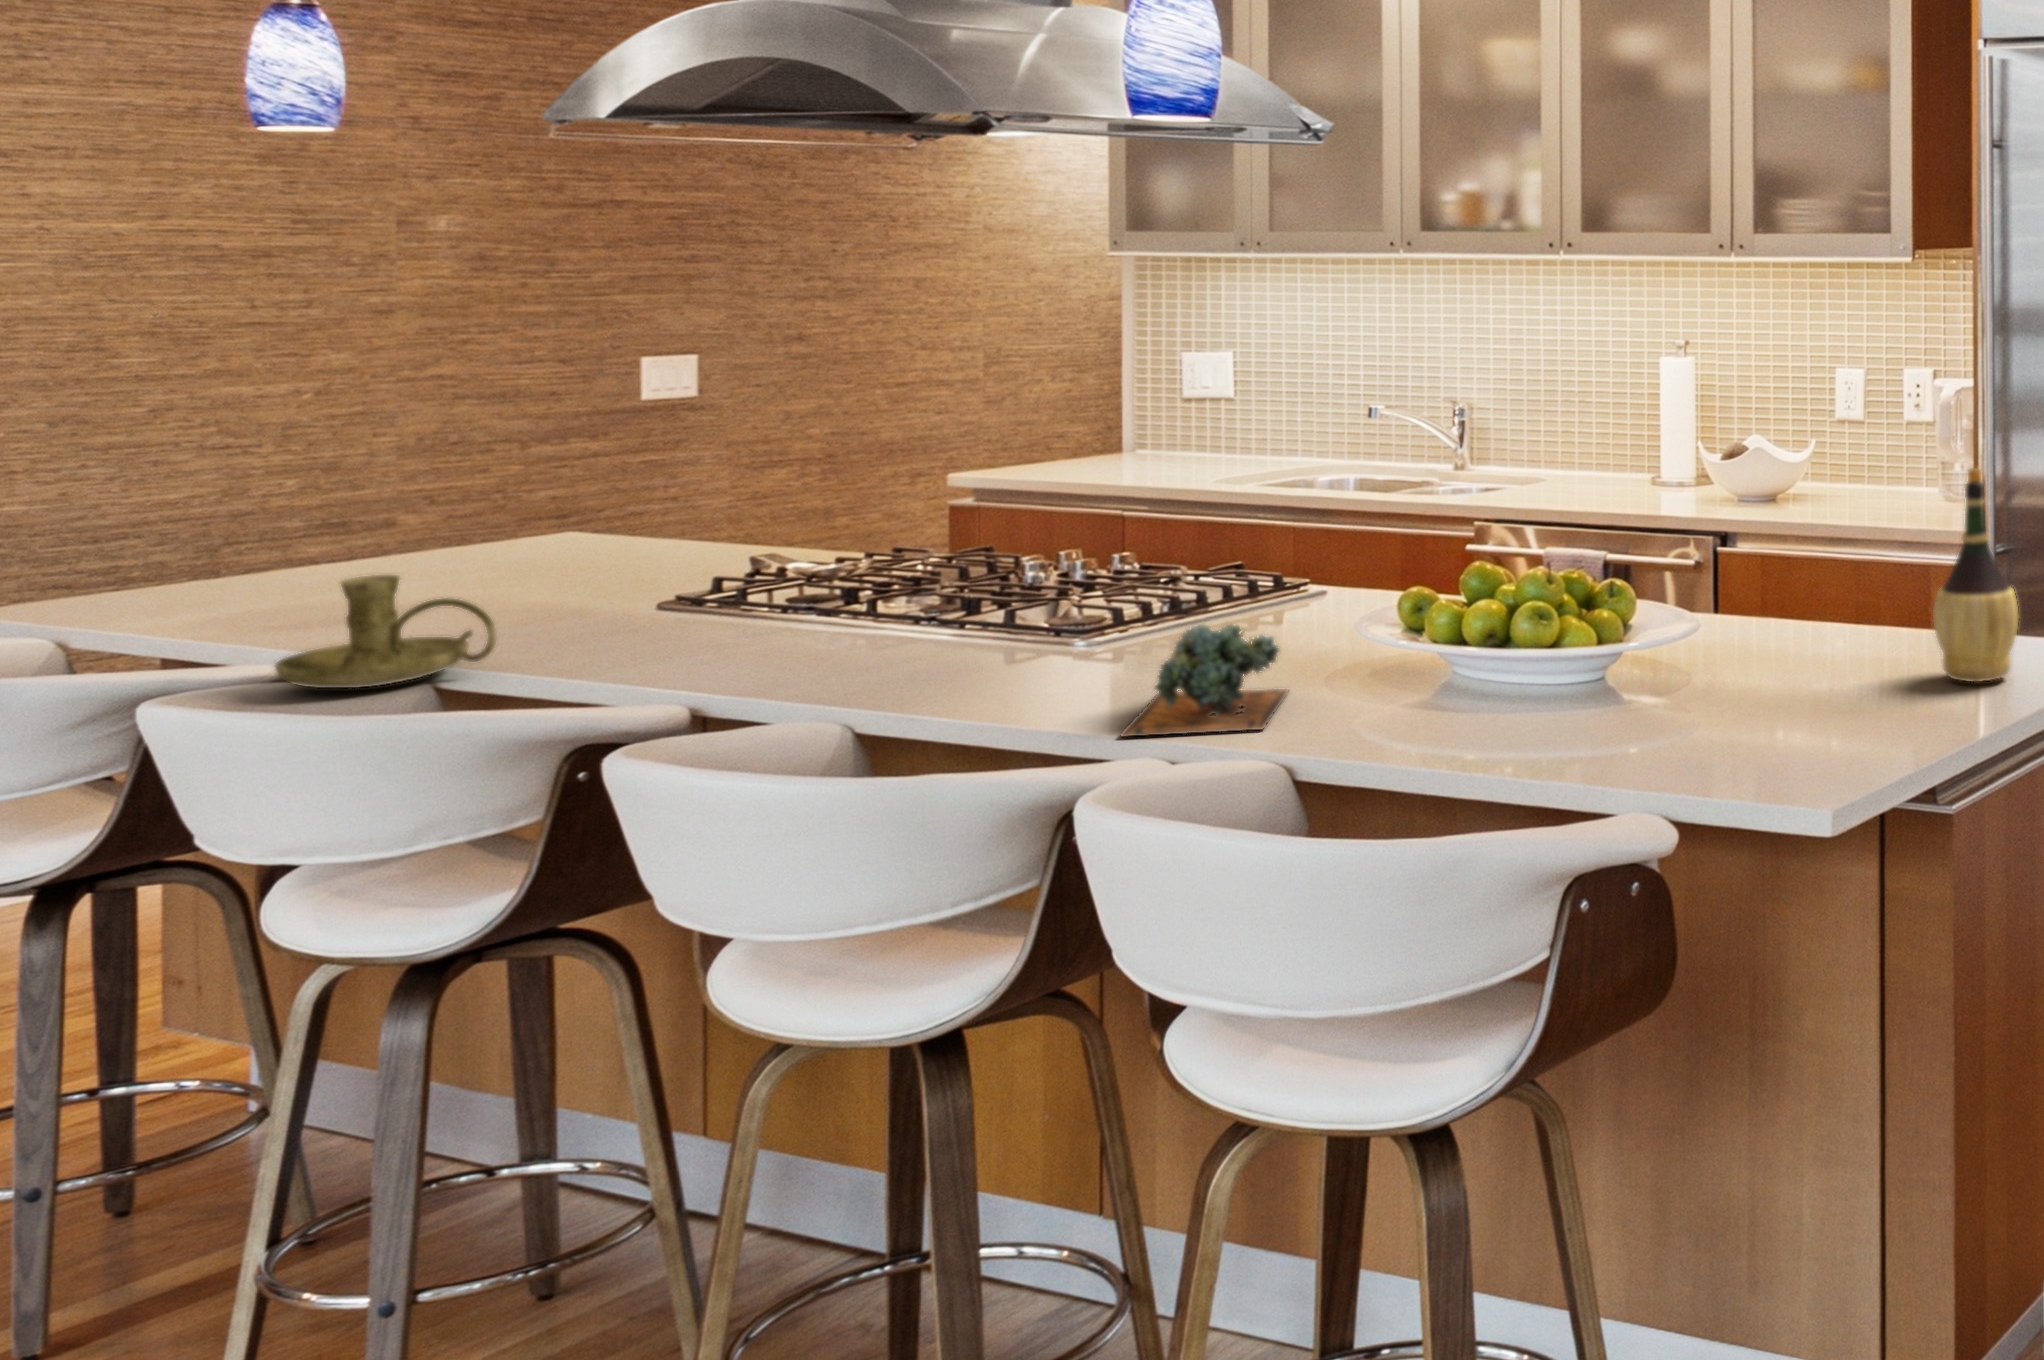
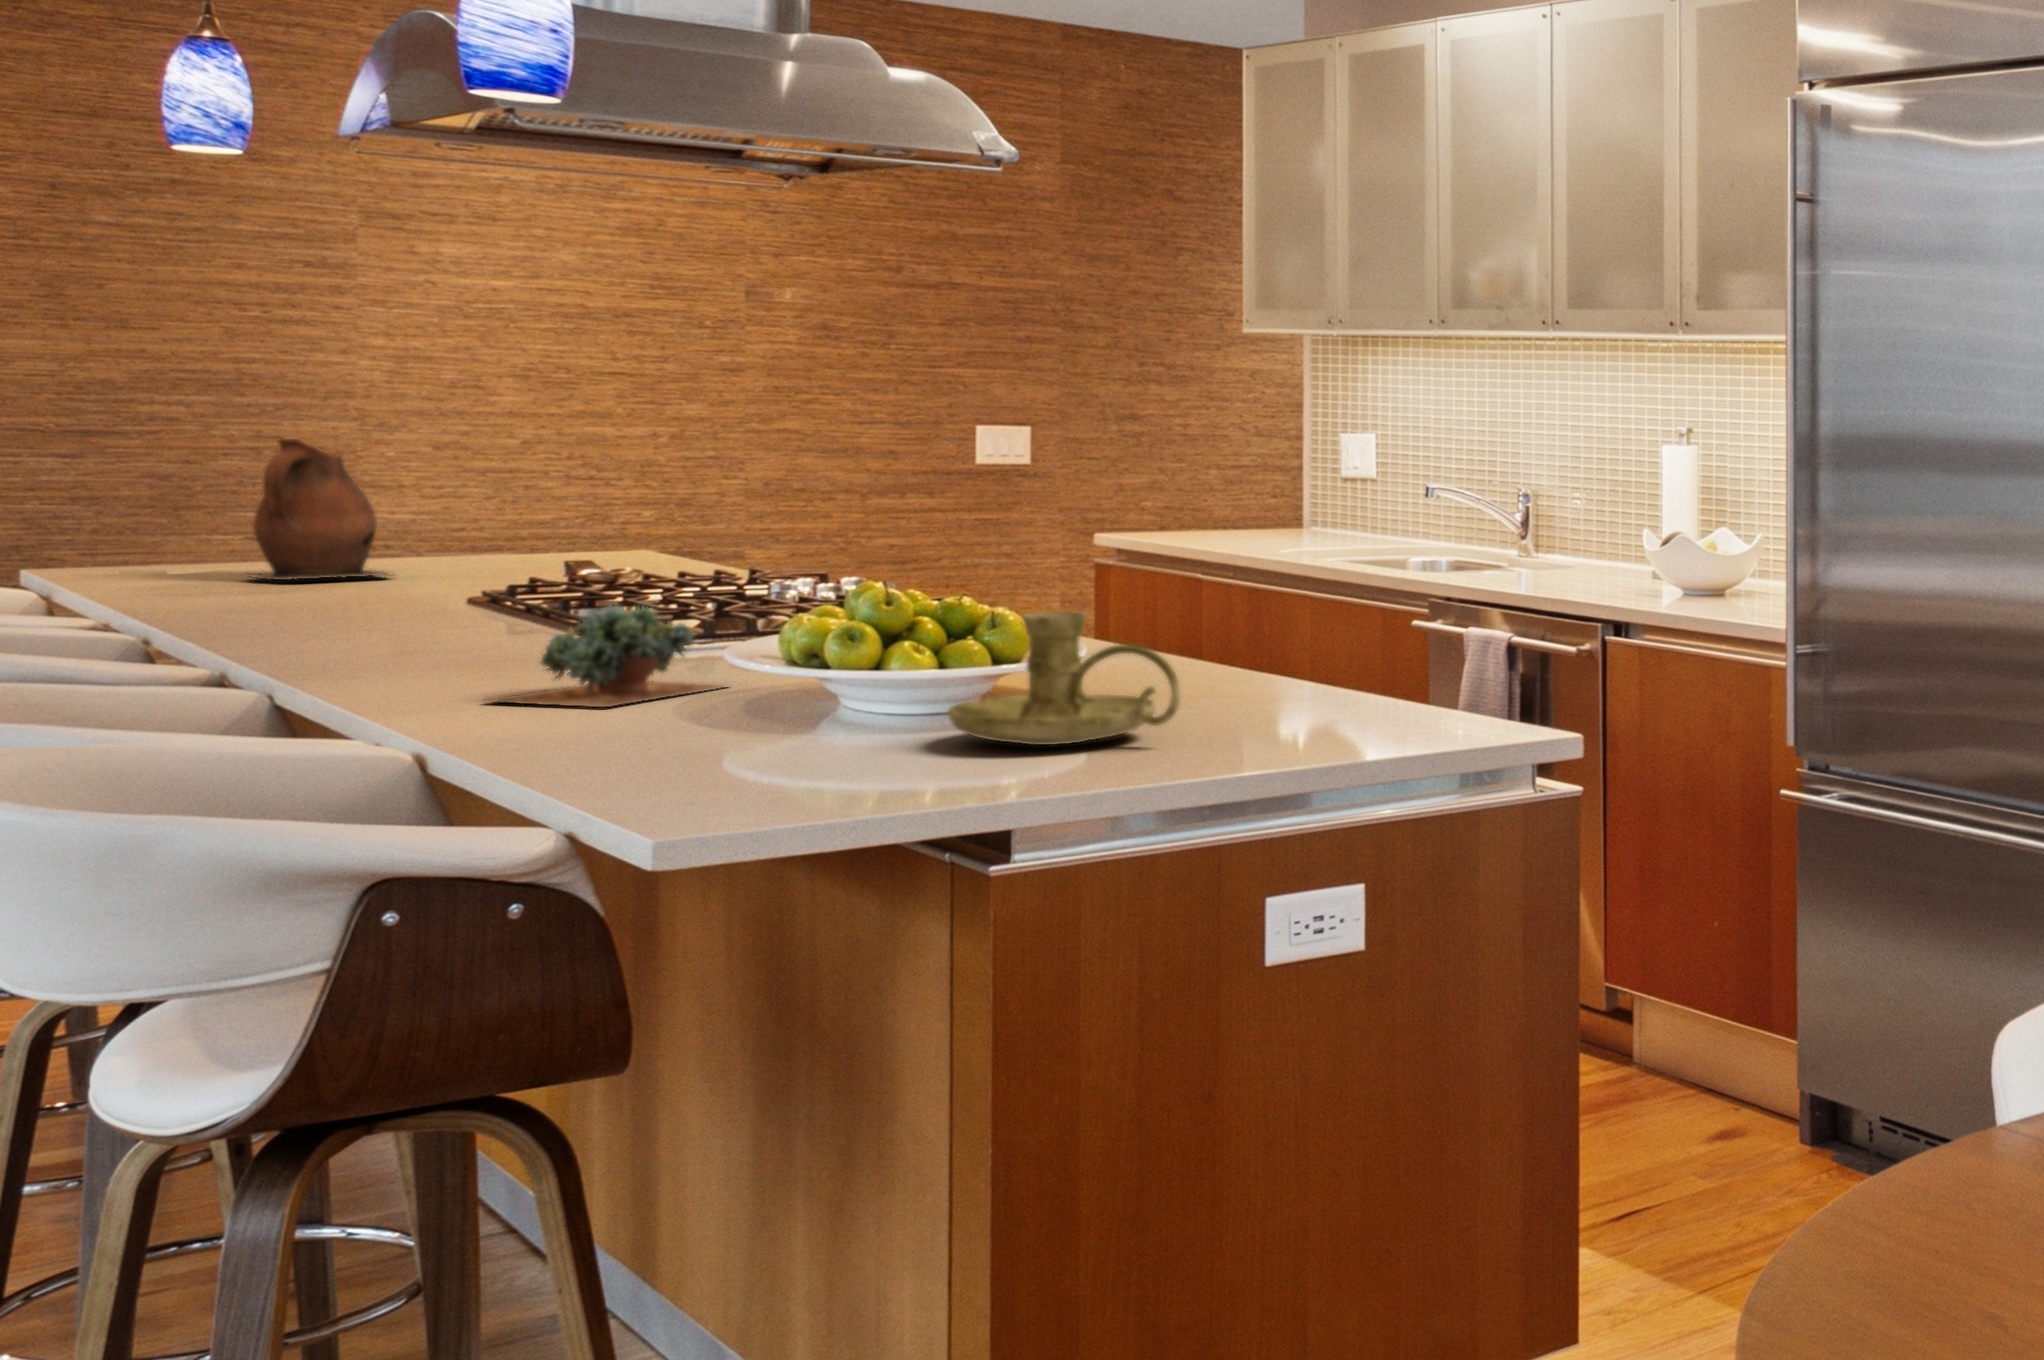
ceramic pitcher: none [212,433,400,595] -> present [246,439,389,580]
wine bottle: present [1933,468,2018,682] -> none [1288,487,1389,729]
candle holder: present [275,575,497,688] -> present [948,612,1181,745]

